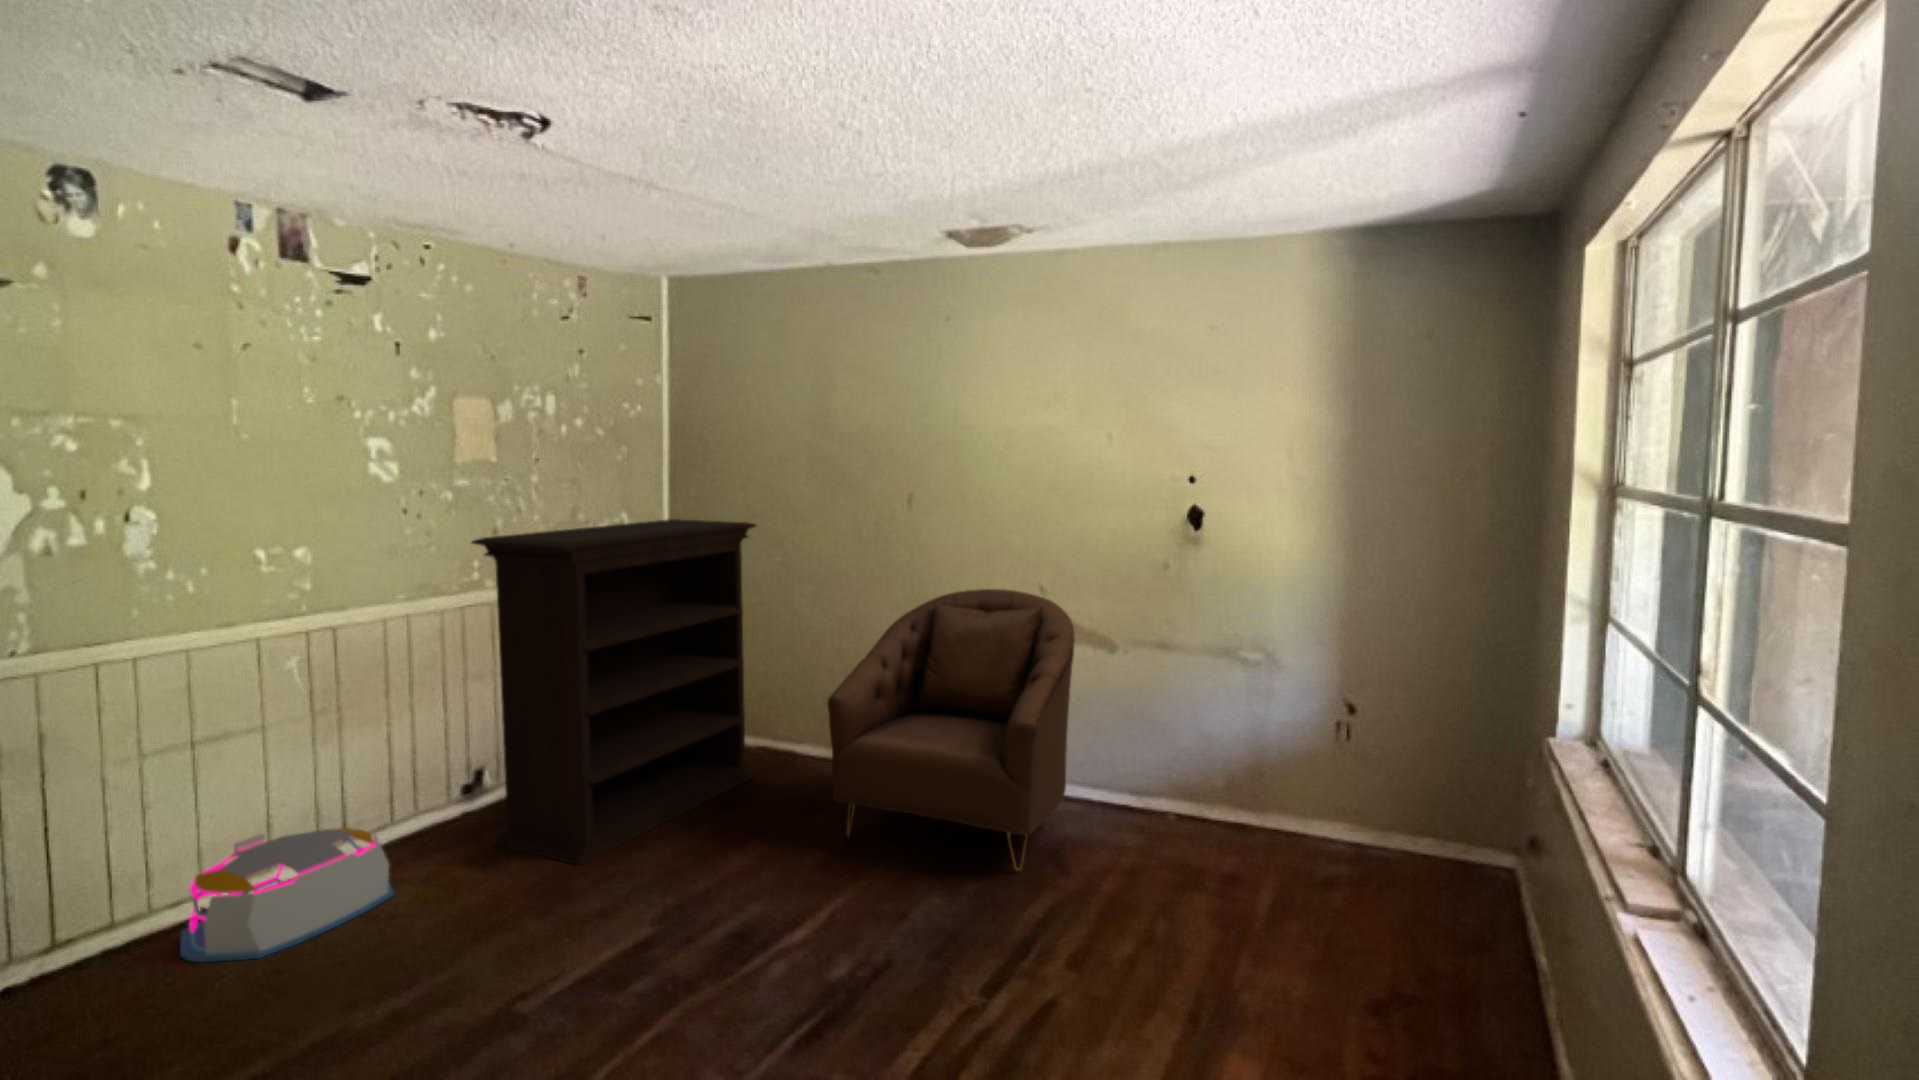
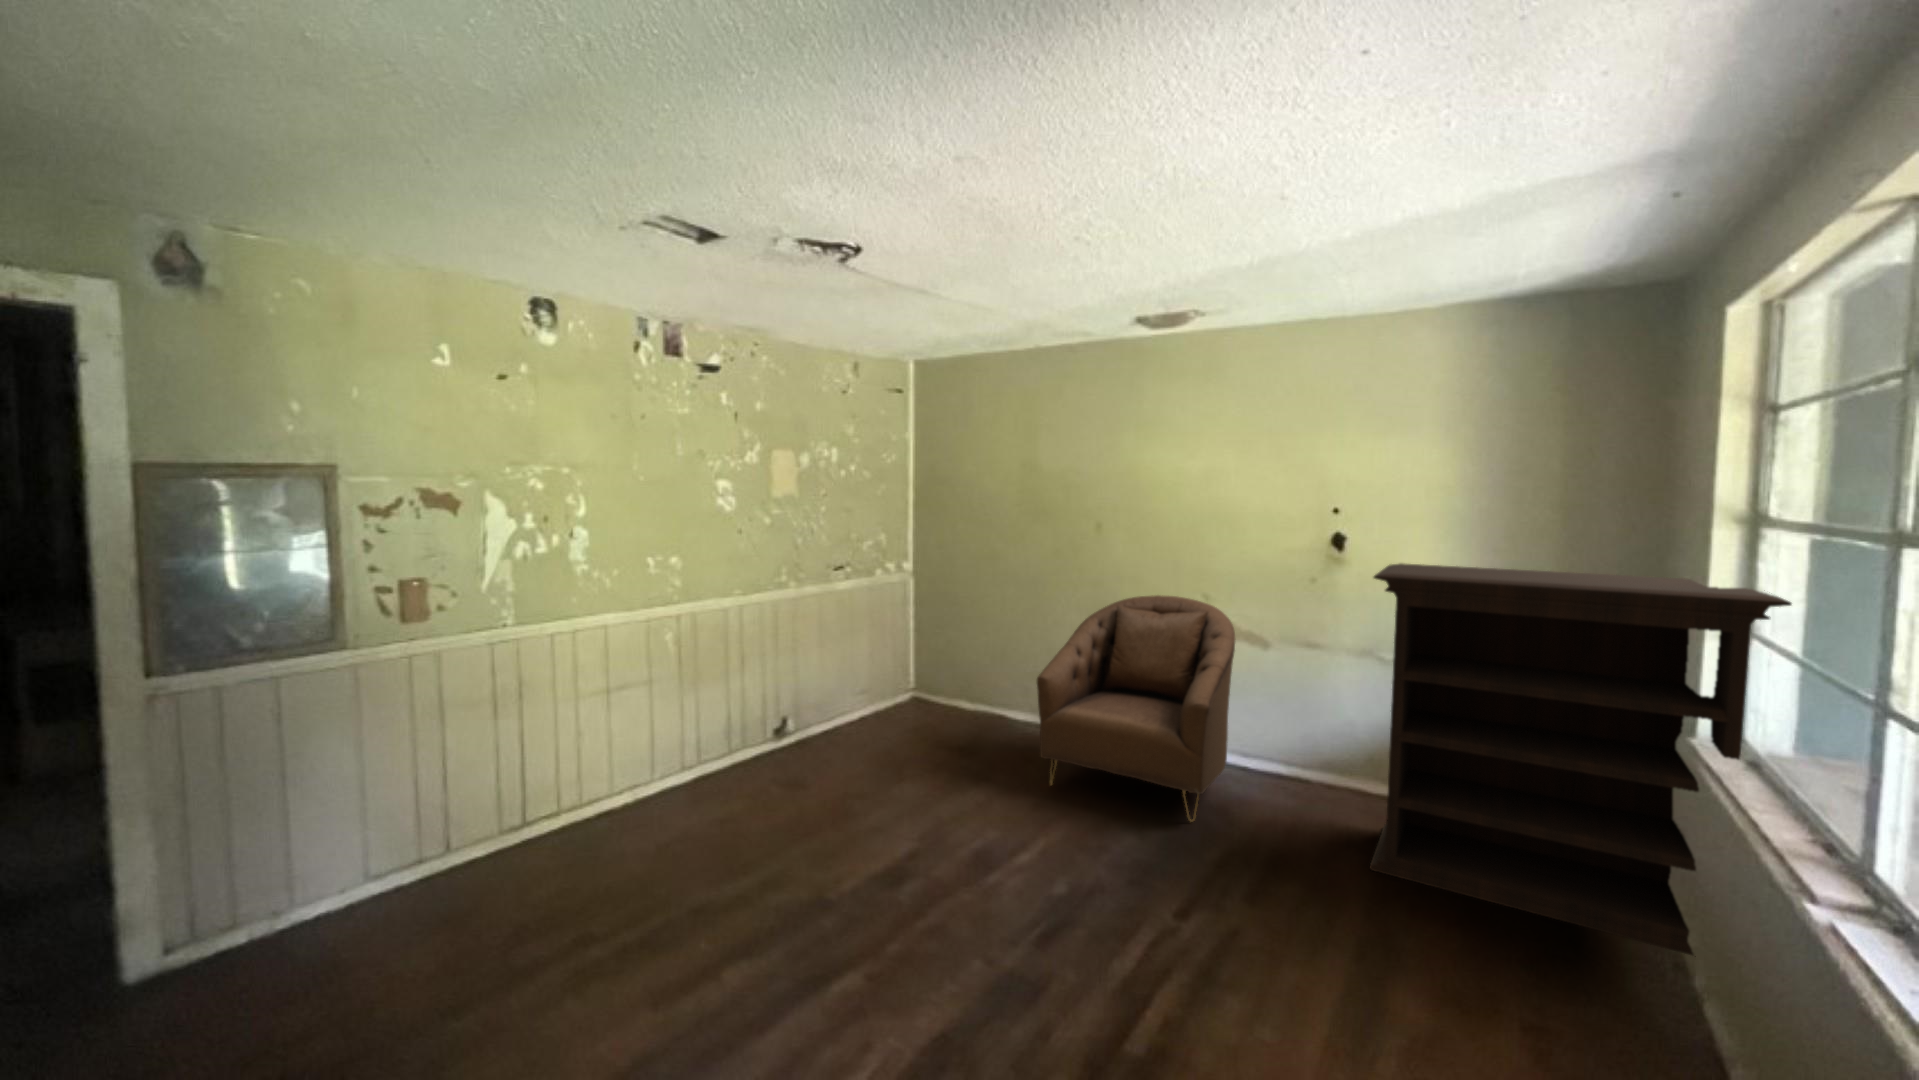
bookshelf: present [472,519,756,865] -> present [1370,563,1791,957]
storage bin: present [180,828,394,962] -> none [598,756,730,843]

